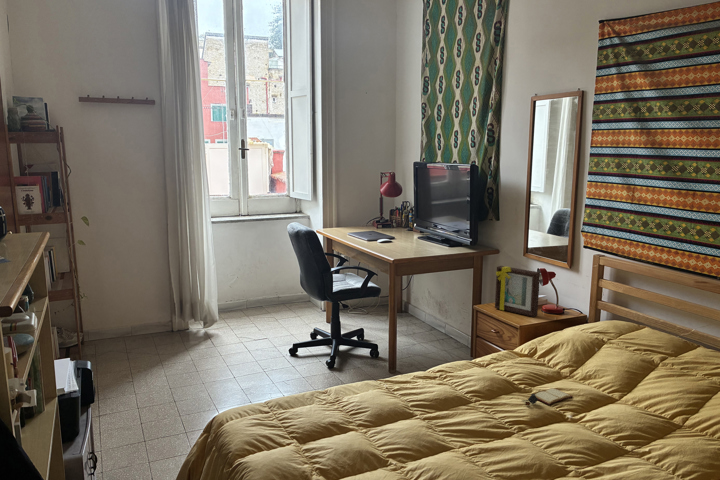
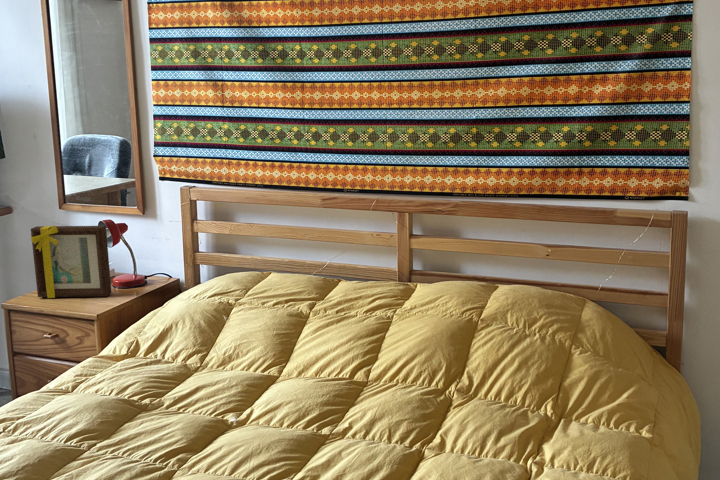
book: present [523,388,573,405] -> none [155,389,222,428]

